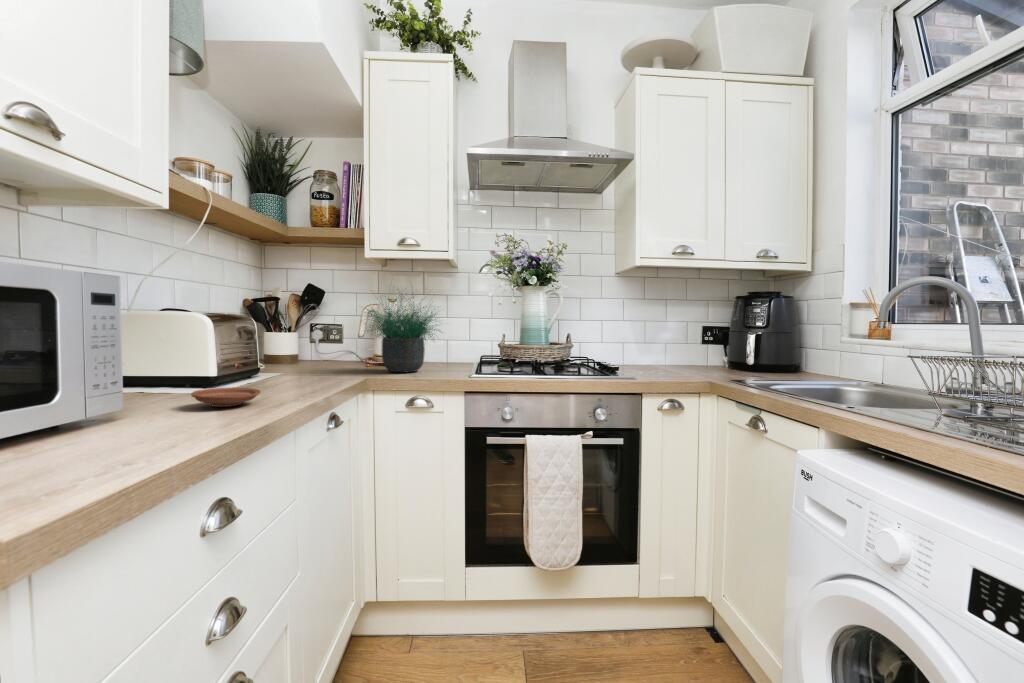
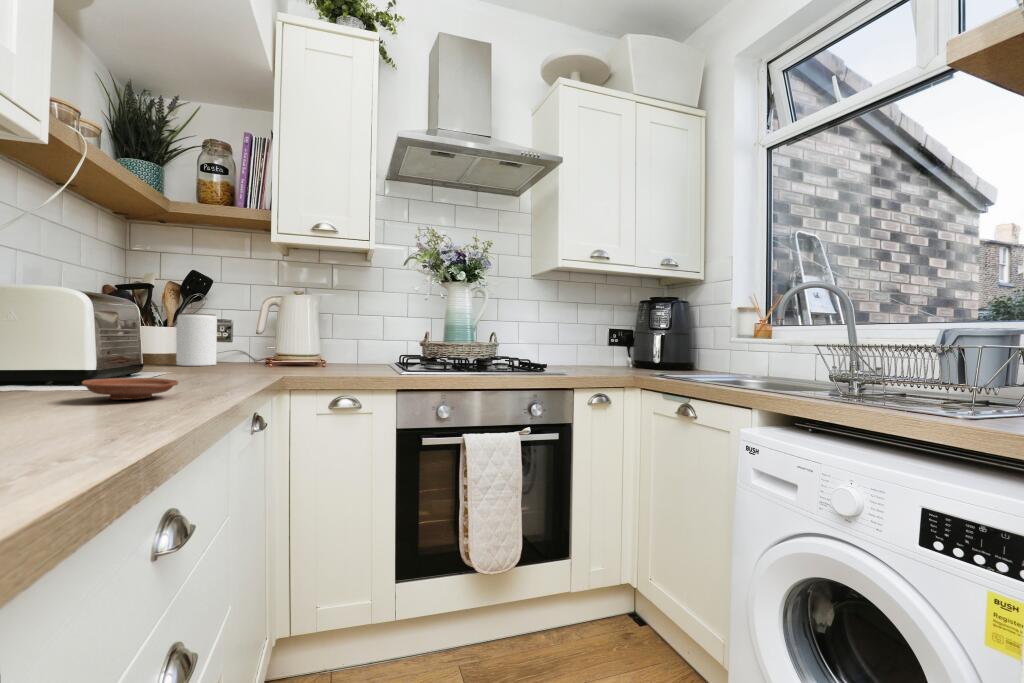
potted plant: present [367,295,441,372] -> none [263,260,378,370]
jar: none [297,321,327,366] -> present [177,313,217,366]

